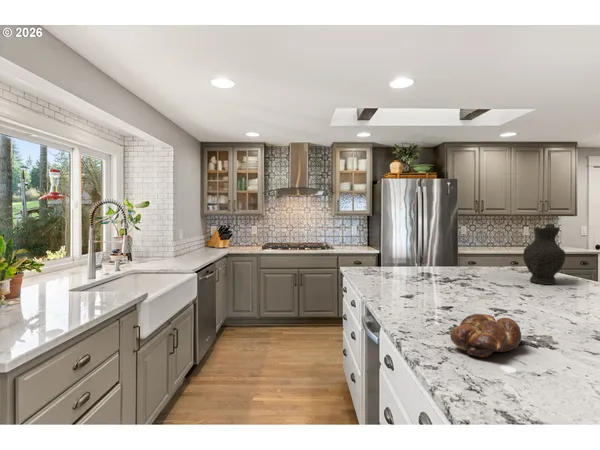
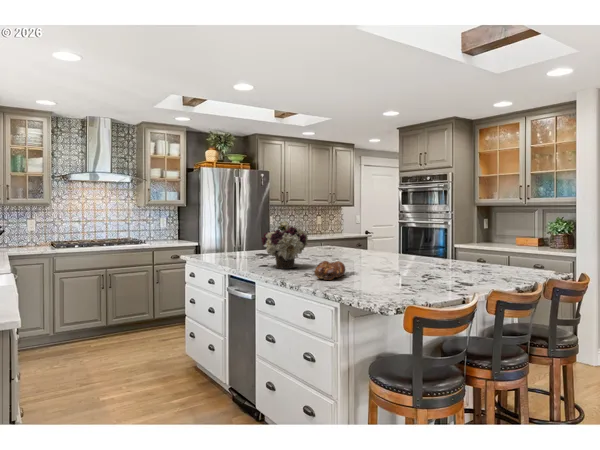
decorative vase: present [523,224,565,284] -> none [331,212,355,254]
flower arrangement: none [397,236,465,307] -> present [262,221,308,269]

